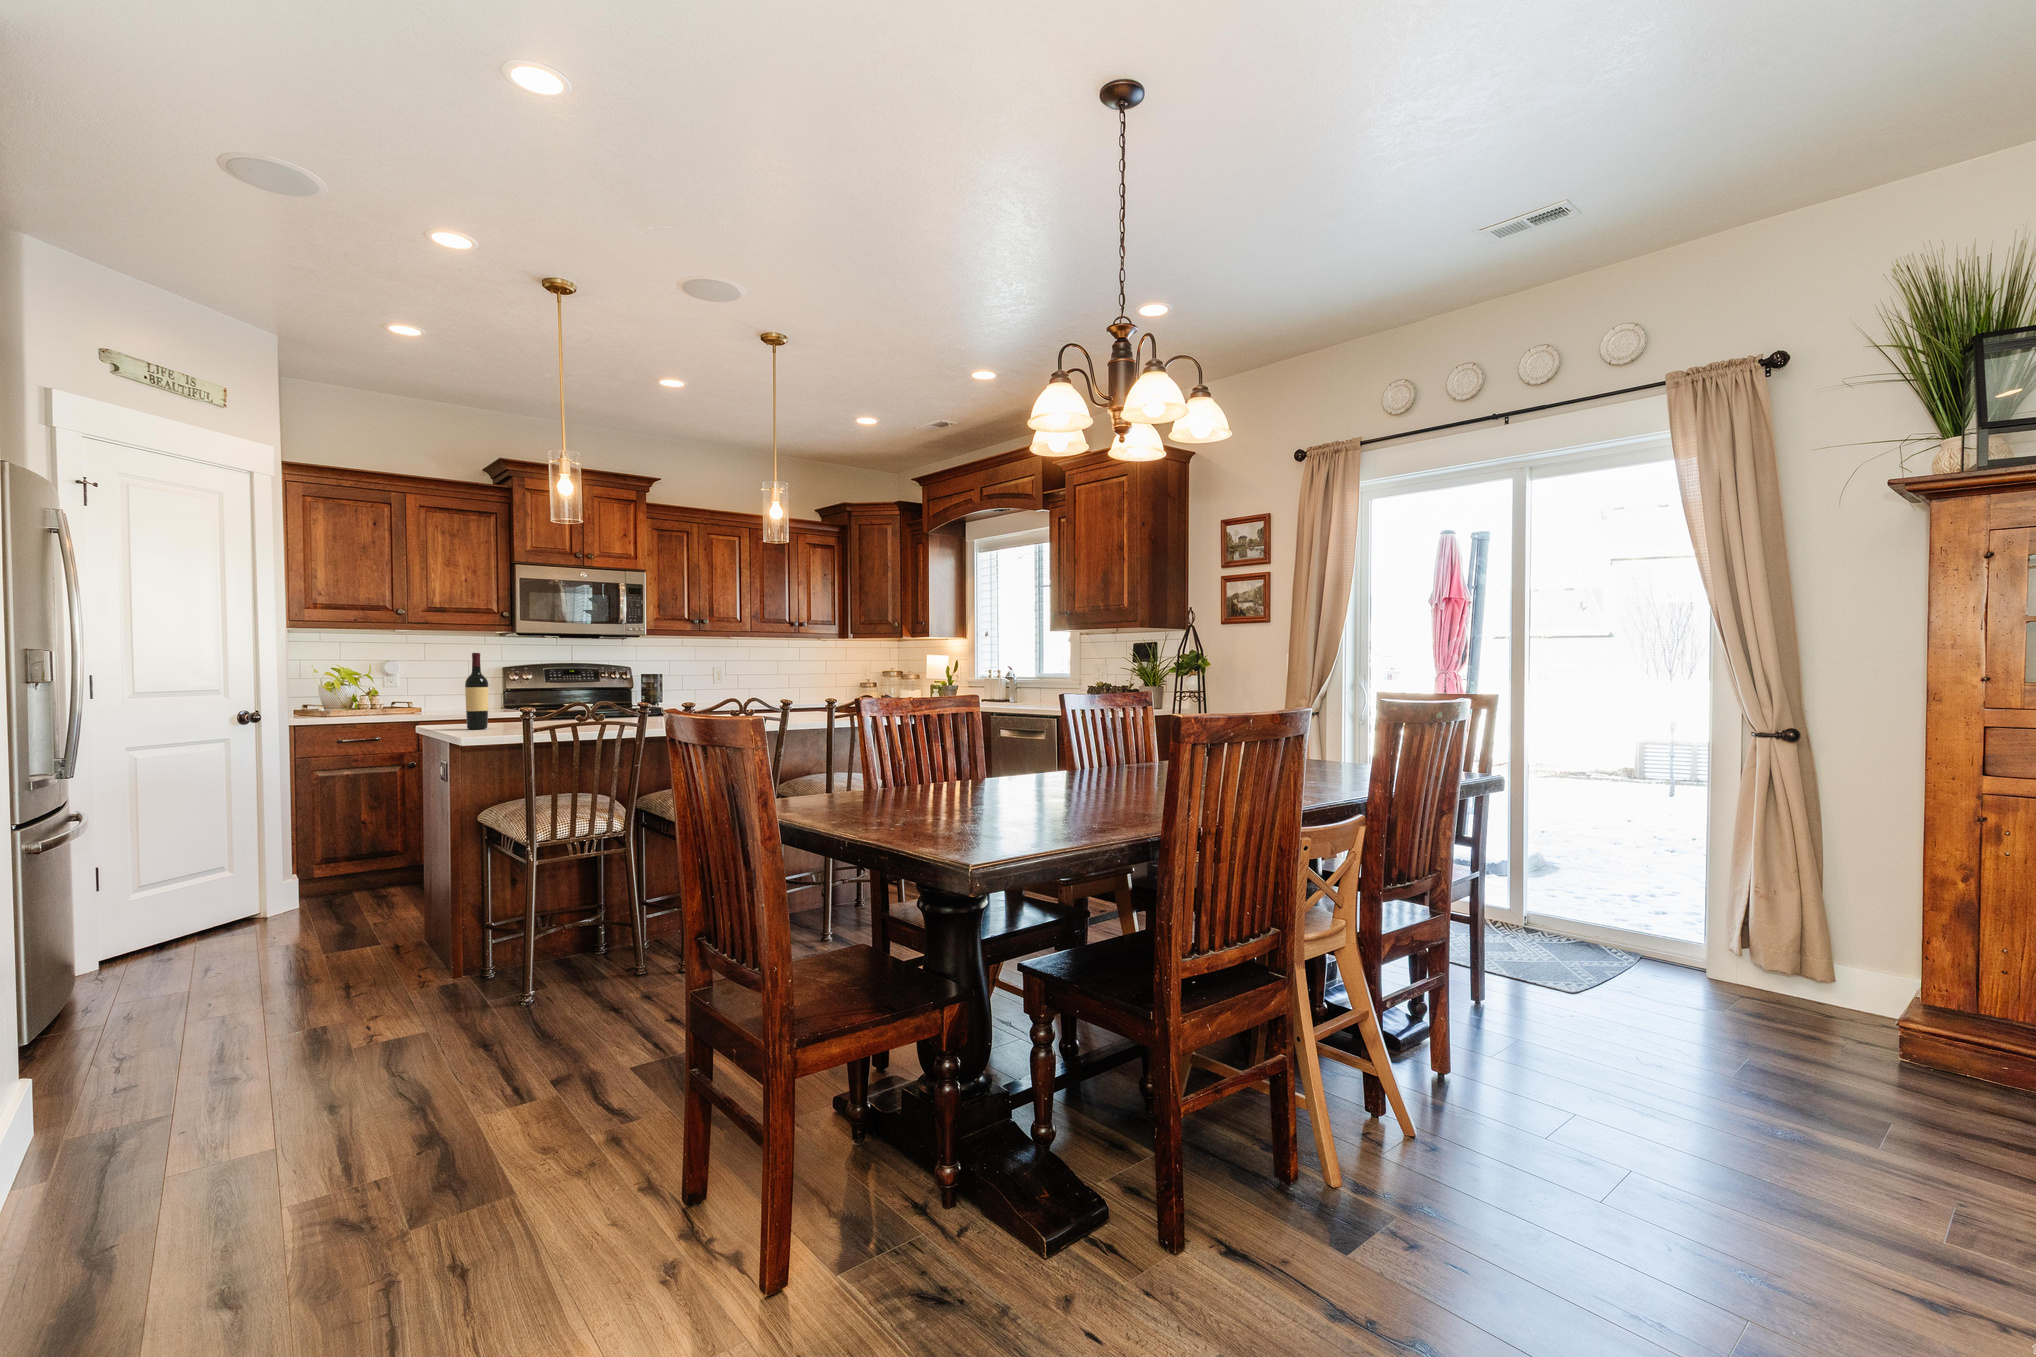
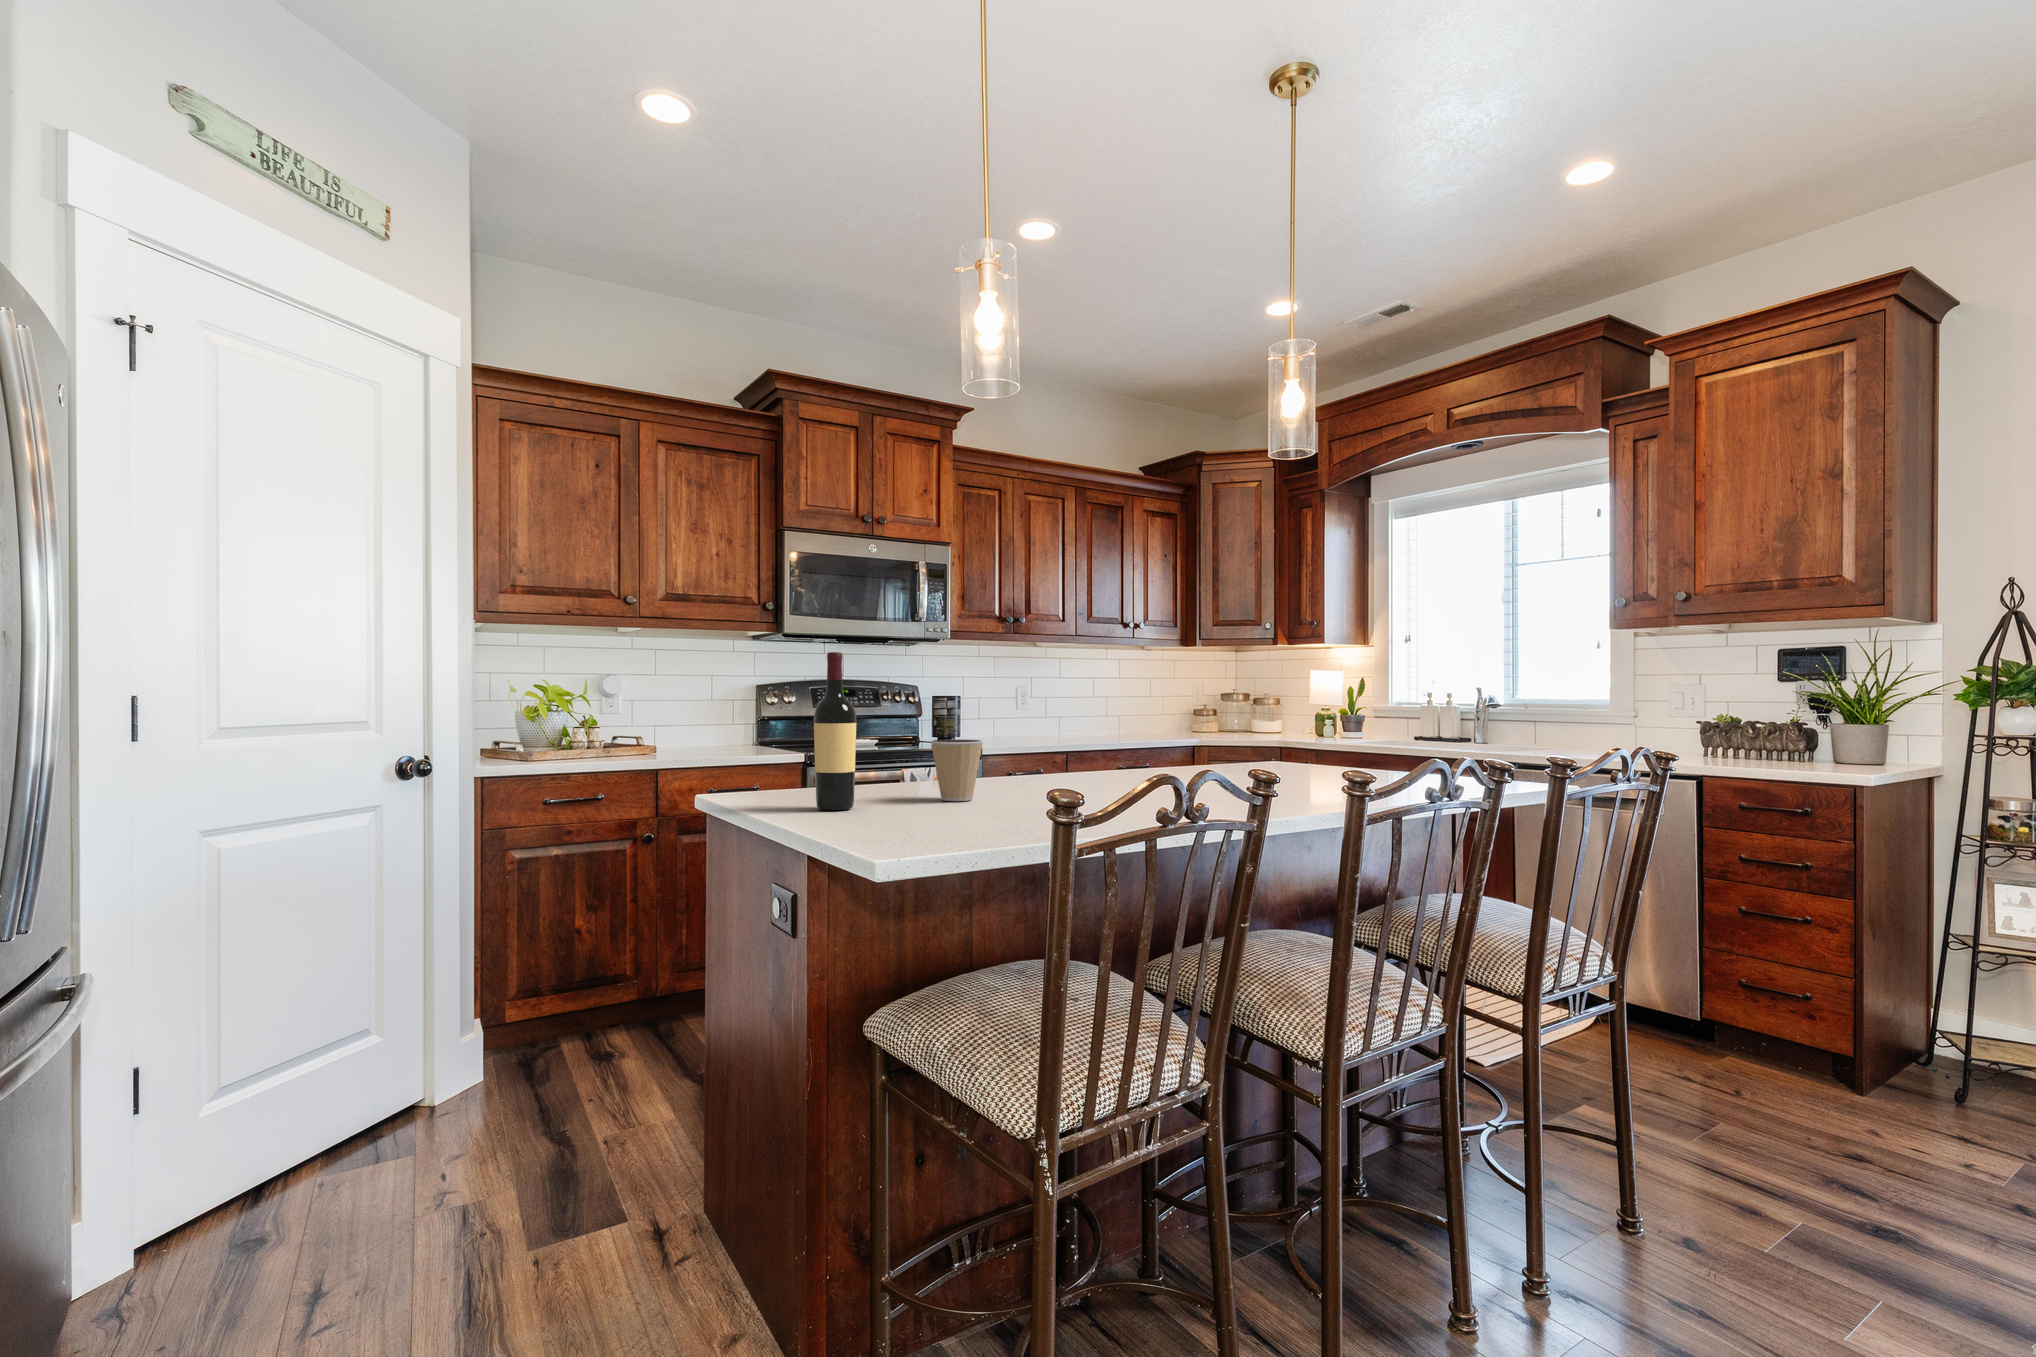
coffee cup: none [534,696,564,726] -> present [930,740,983,801]

